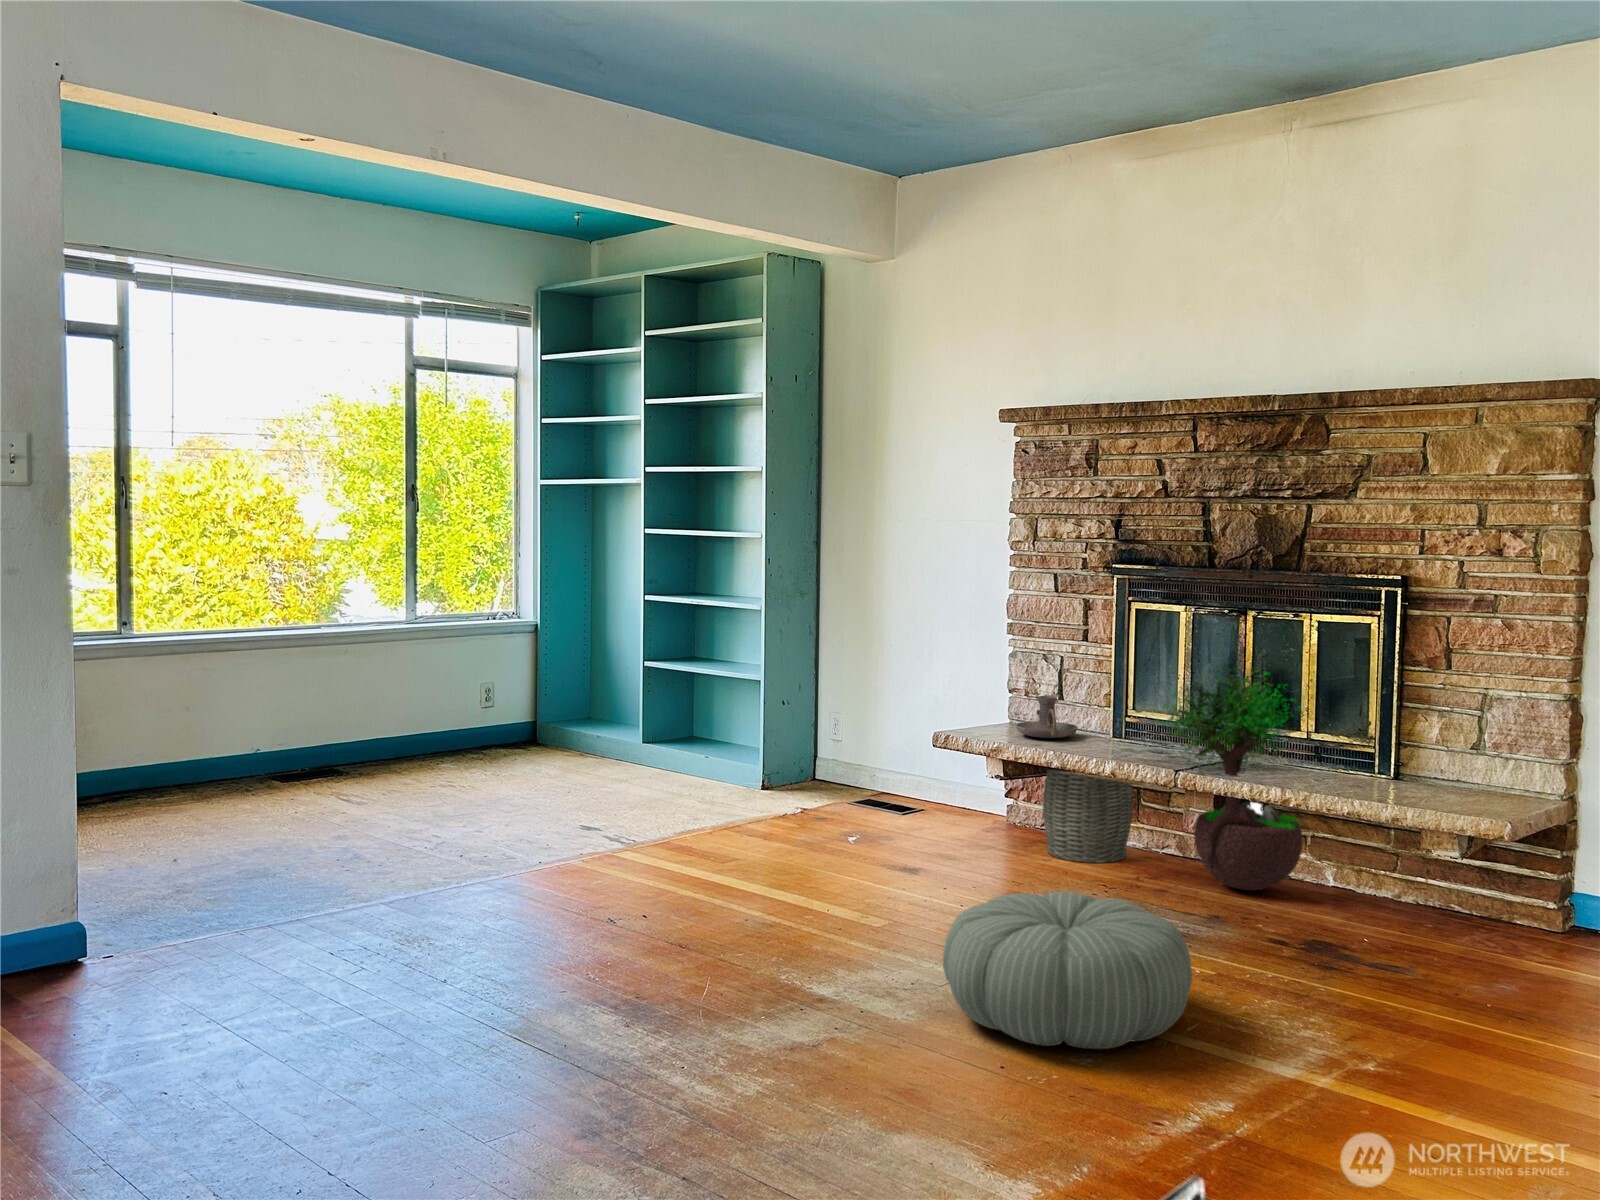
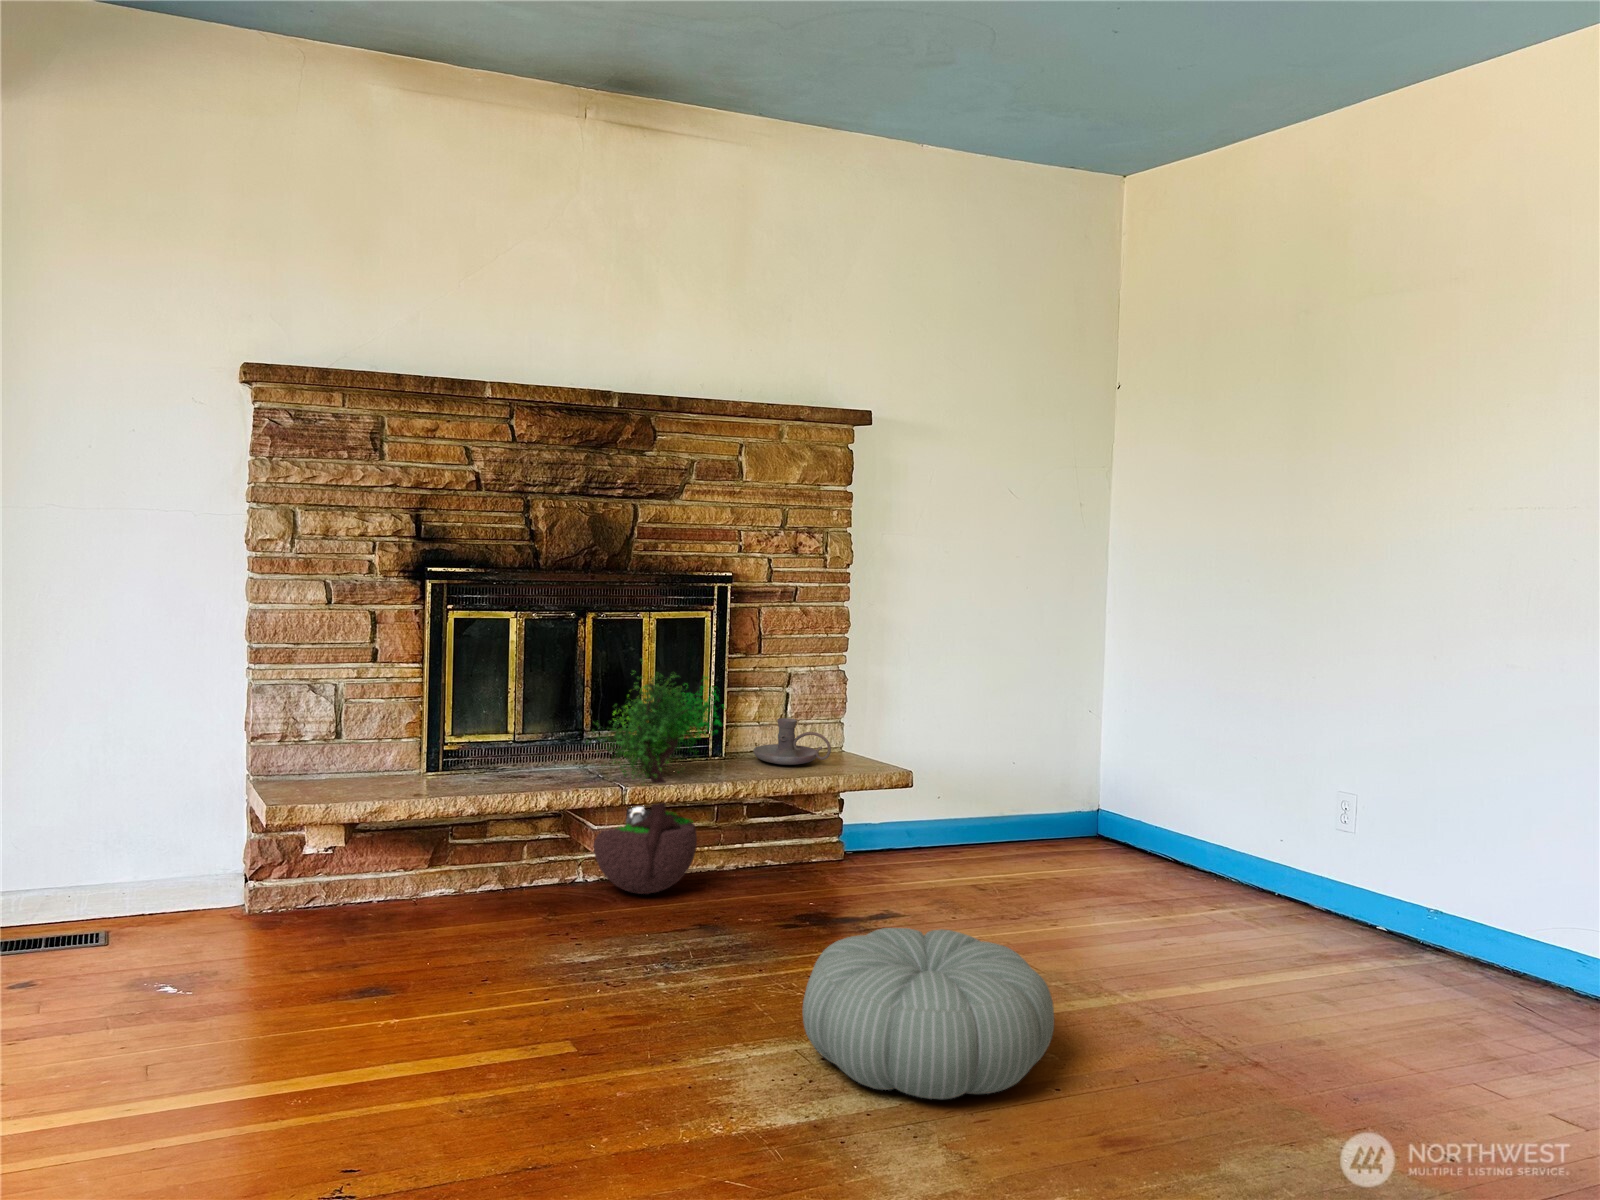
candle holder: present [1016,696,1078,738] -> present [753,718,831,765]
woven basket: present [1043,770,1133,863] -> none [396,798,501,922]

